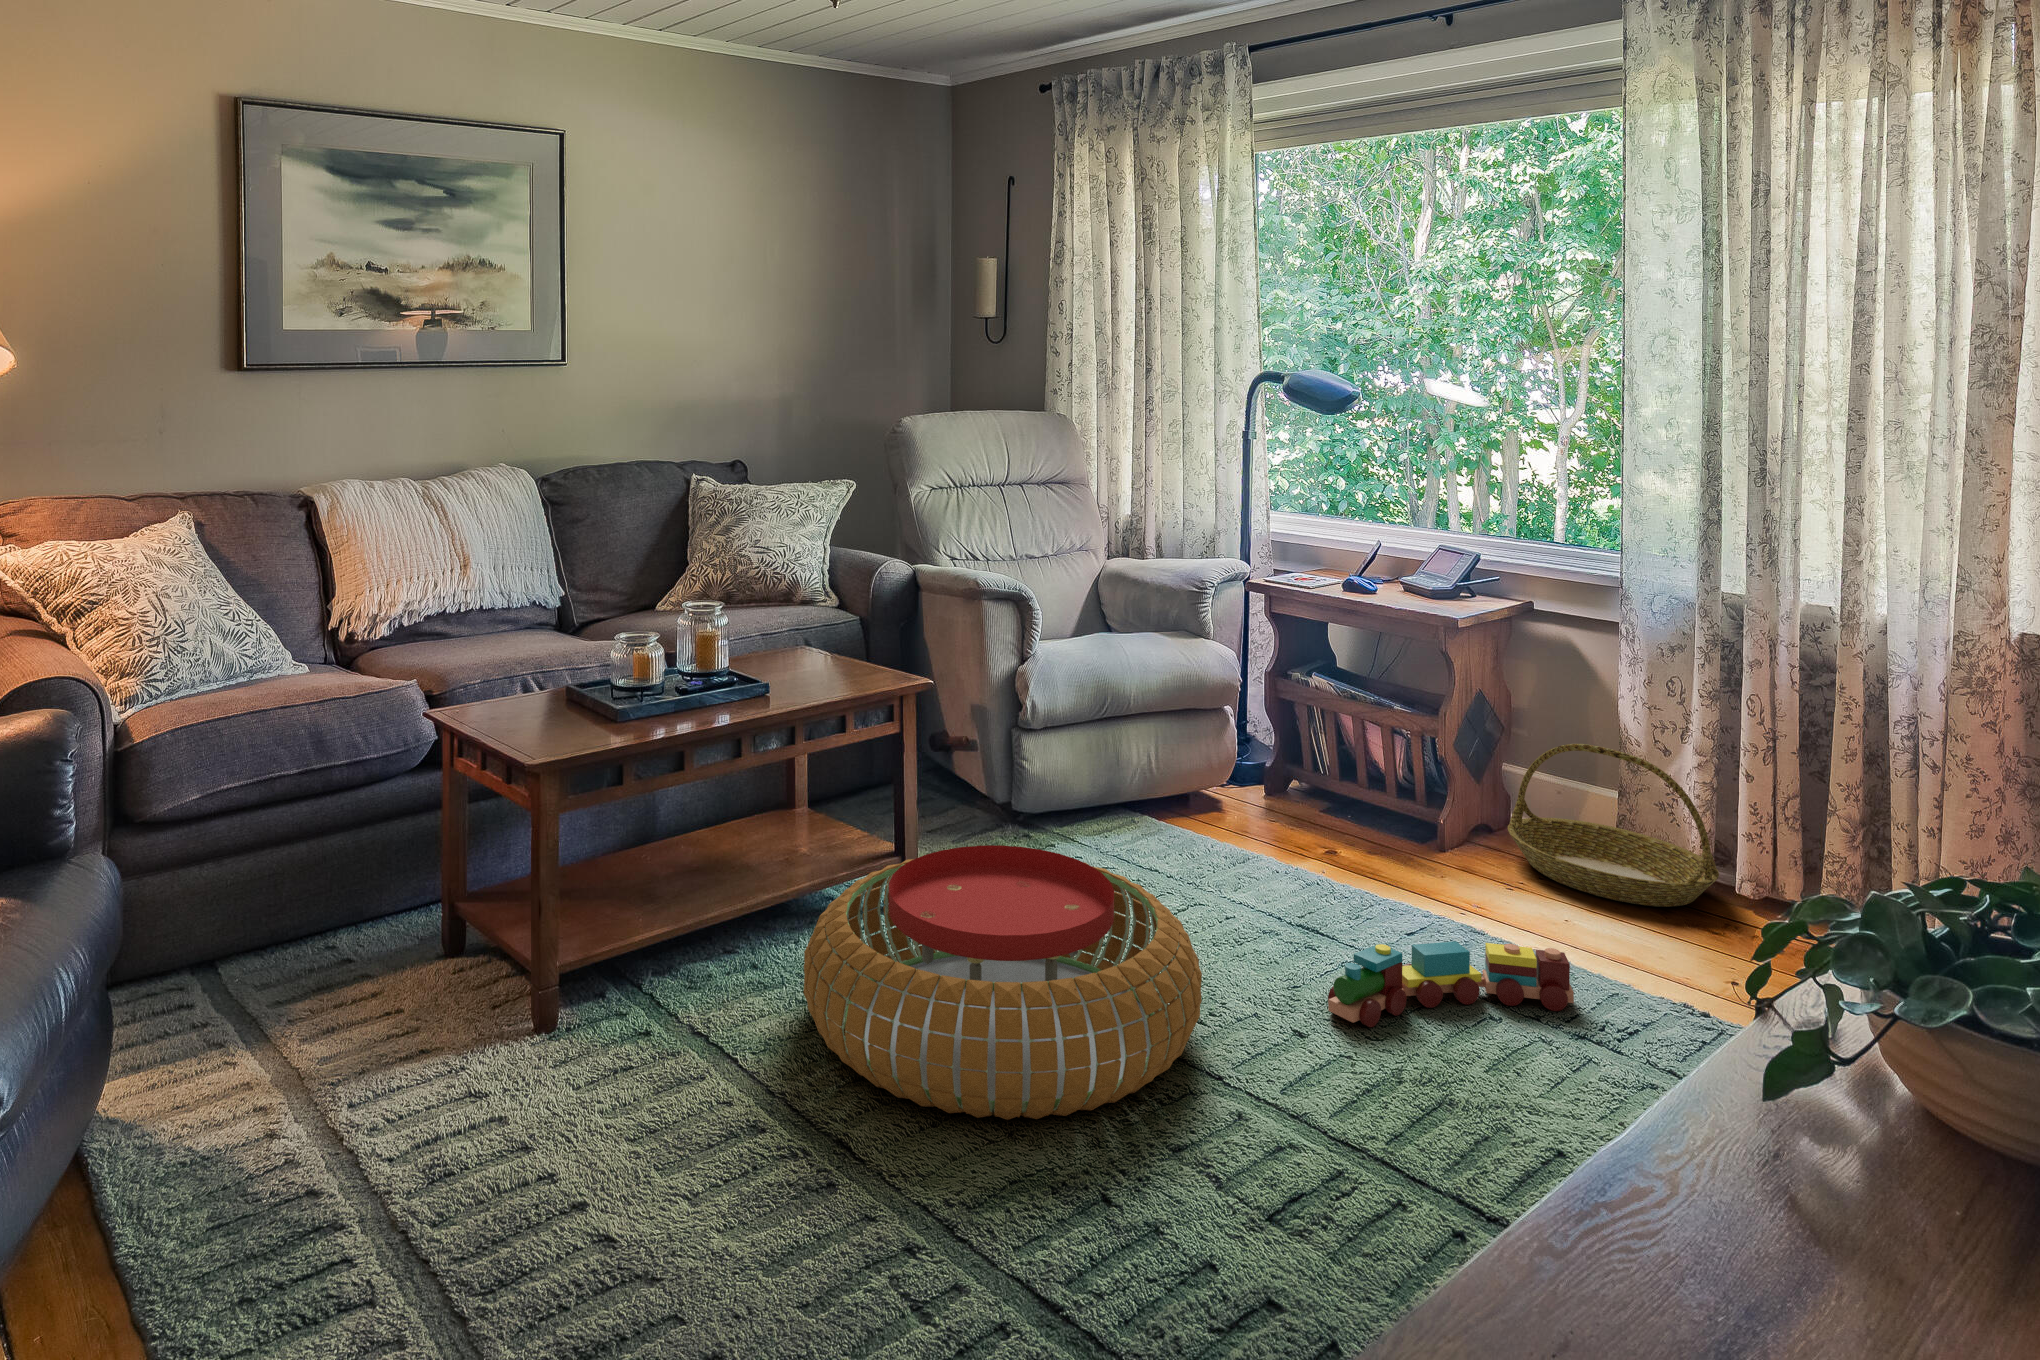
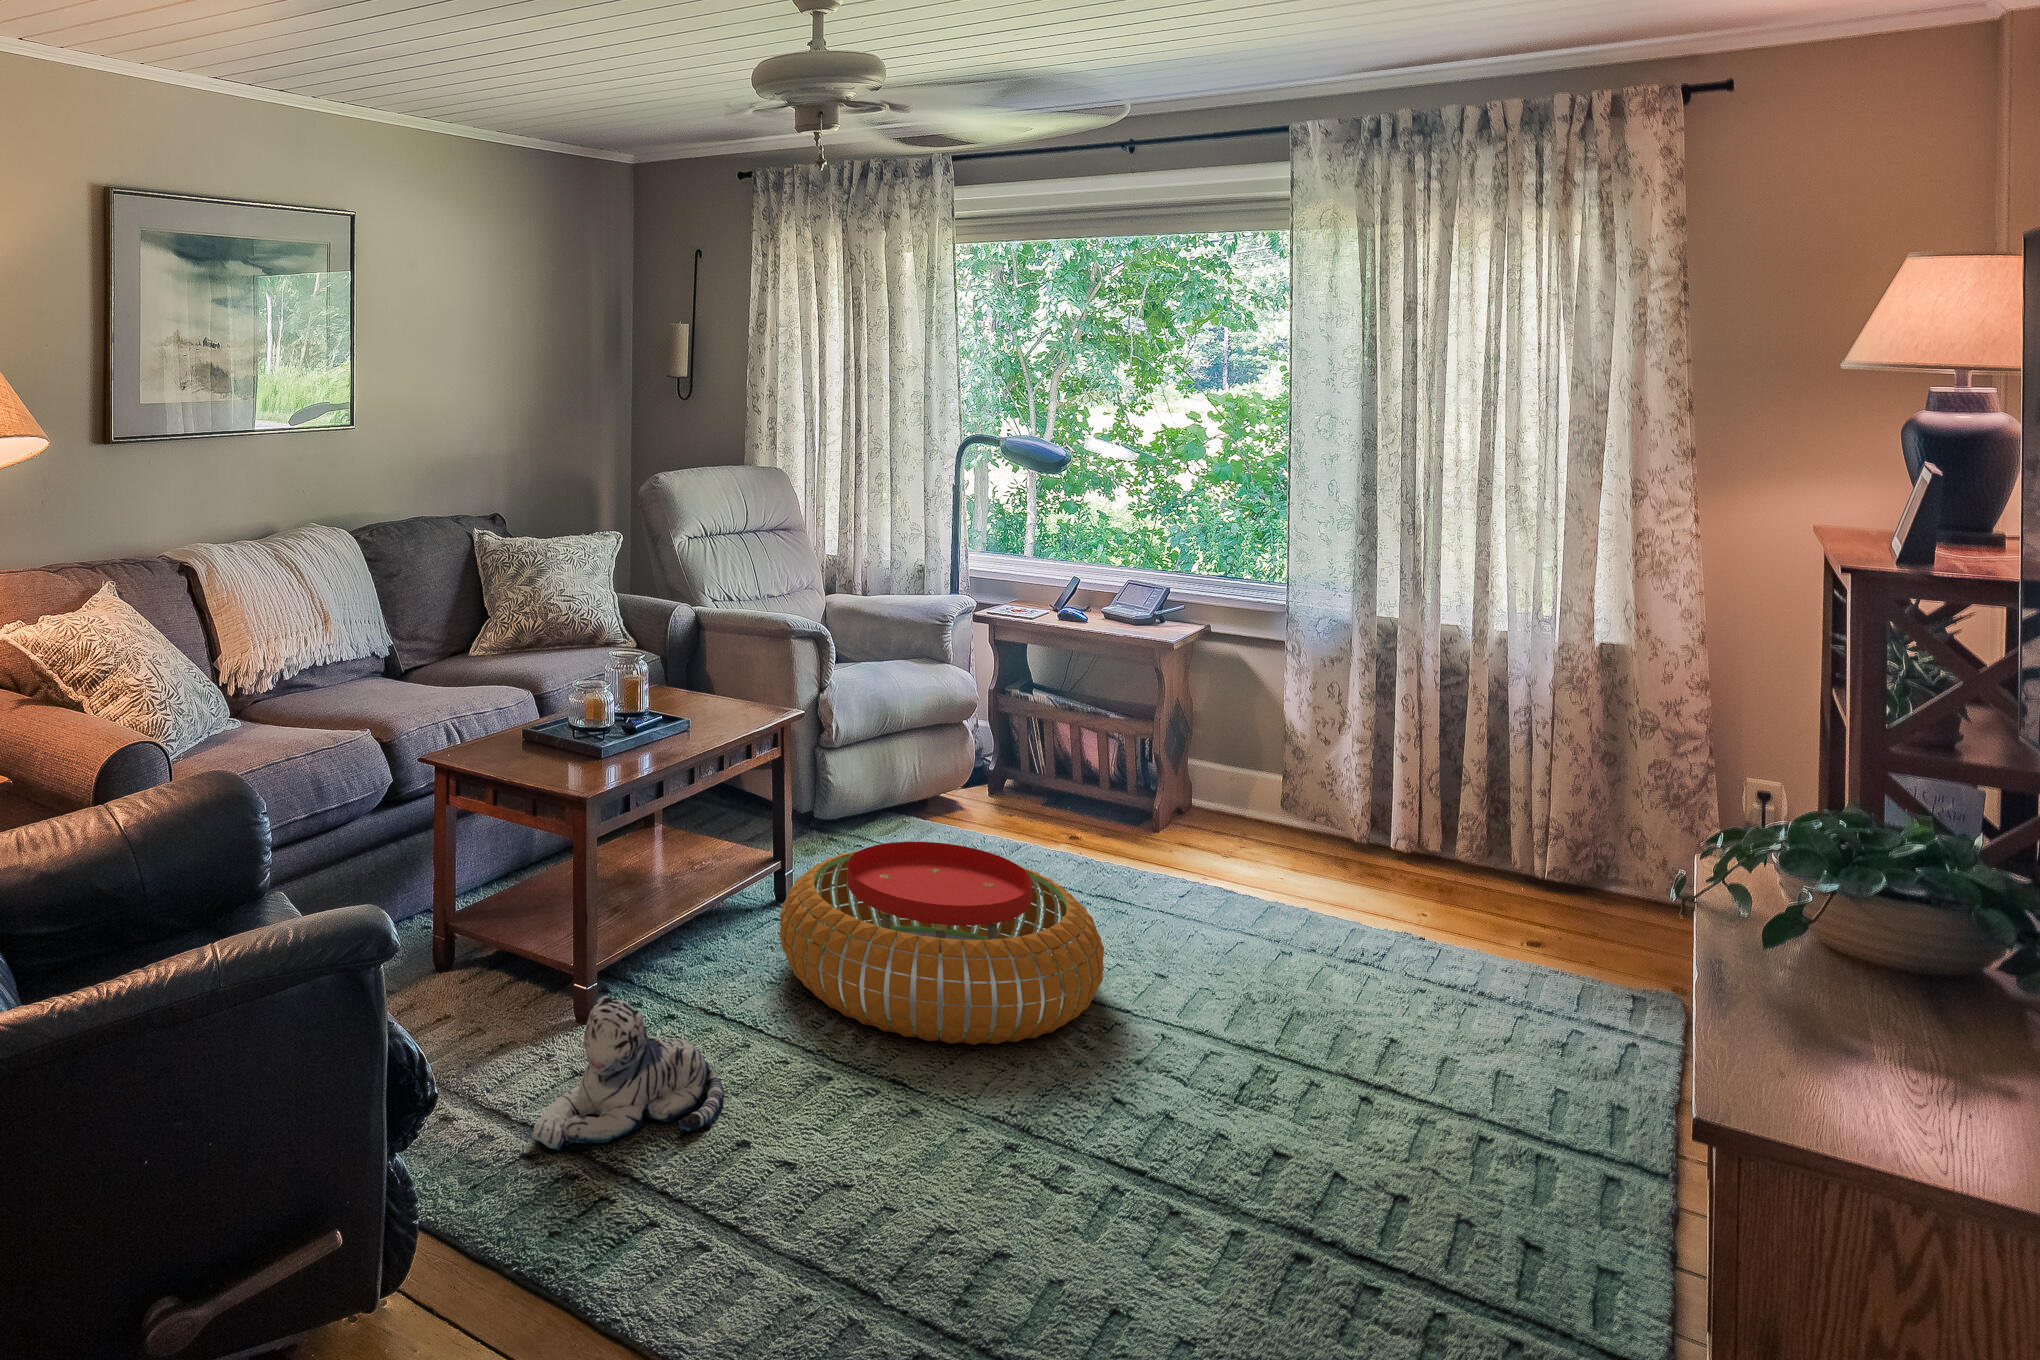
basket: present [1508,744,1719,907] -> none [1213,740,1385,863]
toy train: present [1328,941,1574,1027] -> none [1164,894,1331,962]
plush toy: none [304,1020,608,1215] -> present [532,996,724,1150]

